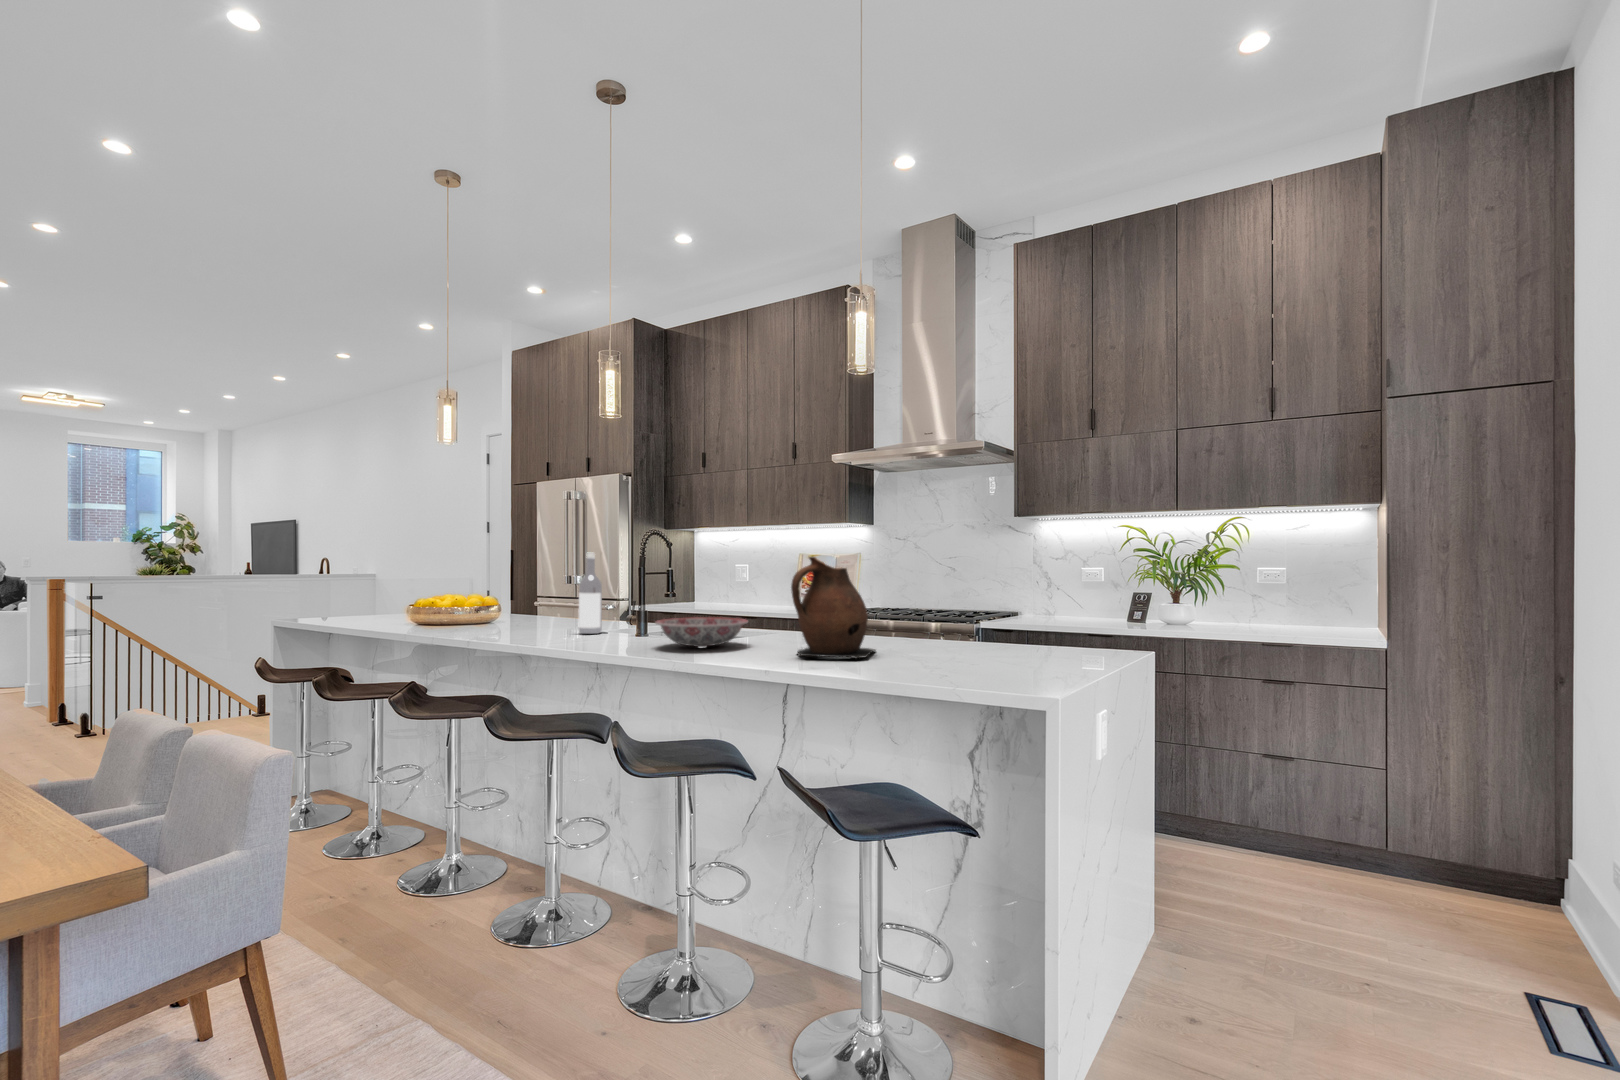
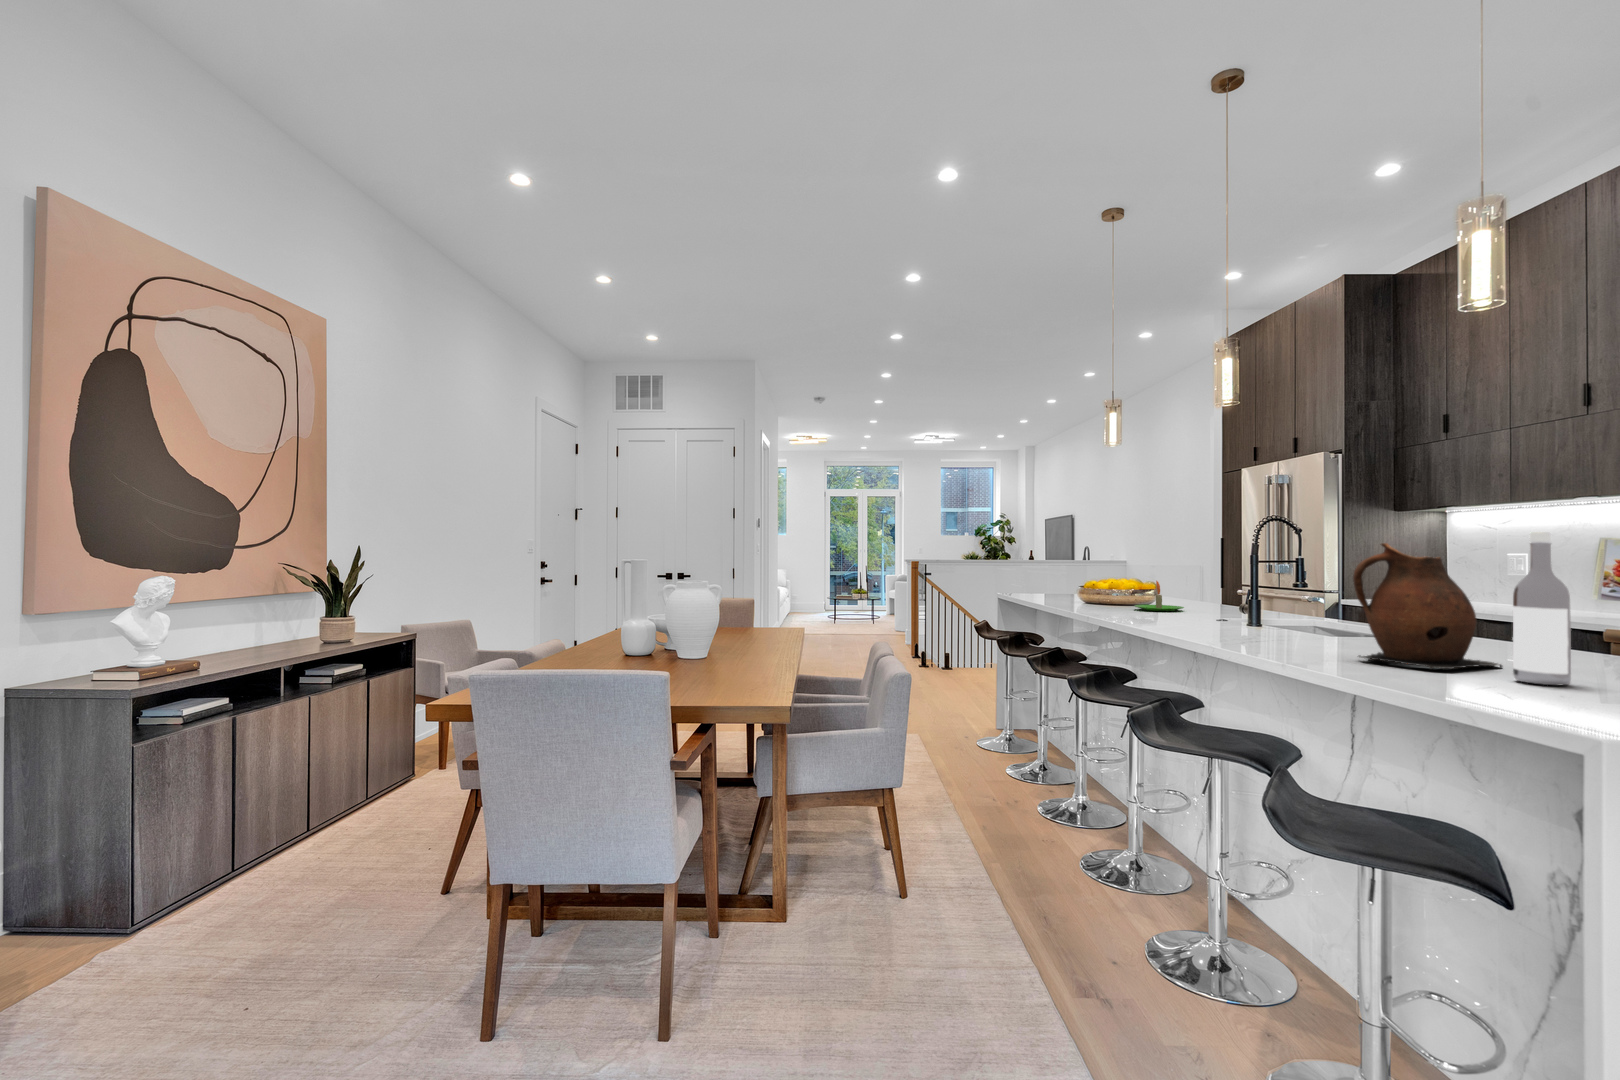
wine bottle: present [579,552,602,634] -> present [1513,532,1571,685]
candle: none [499,595,551,628] -> present [1135,581,1184,611]
ceramic bowl: present [655,617,748,647] -> none [1224,609,1341,640]

